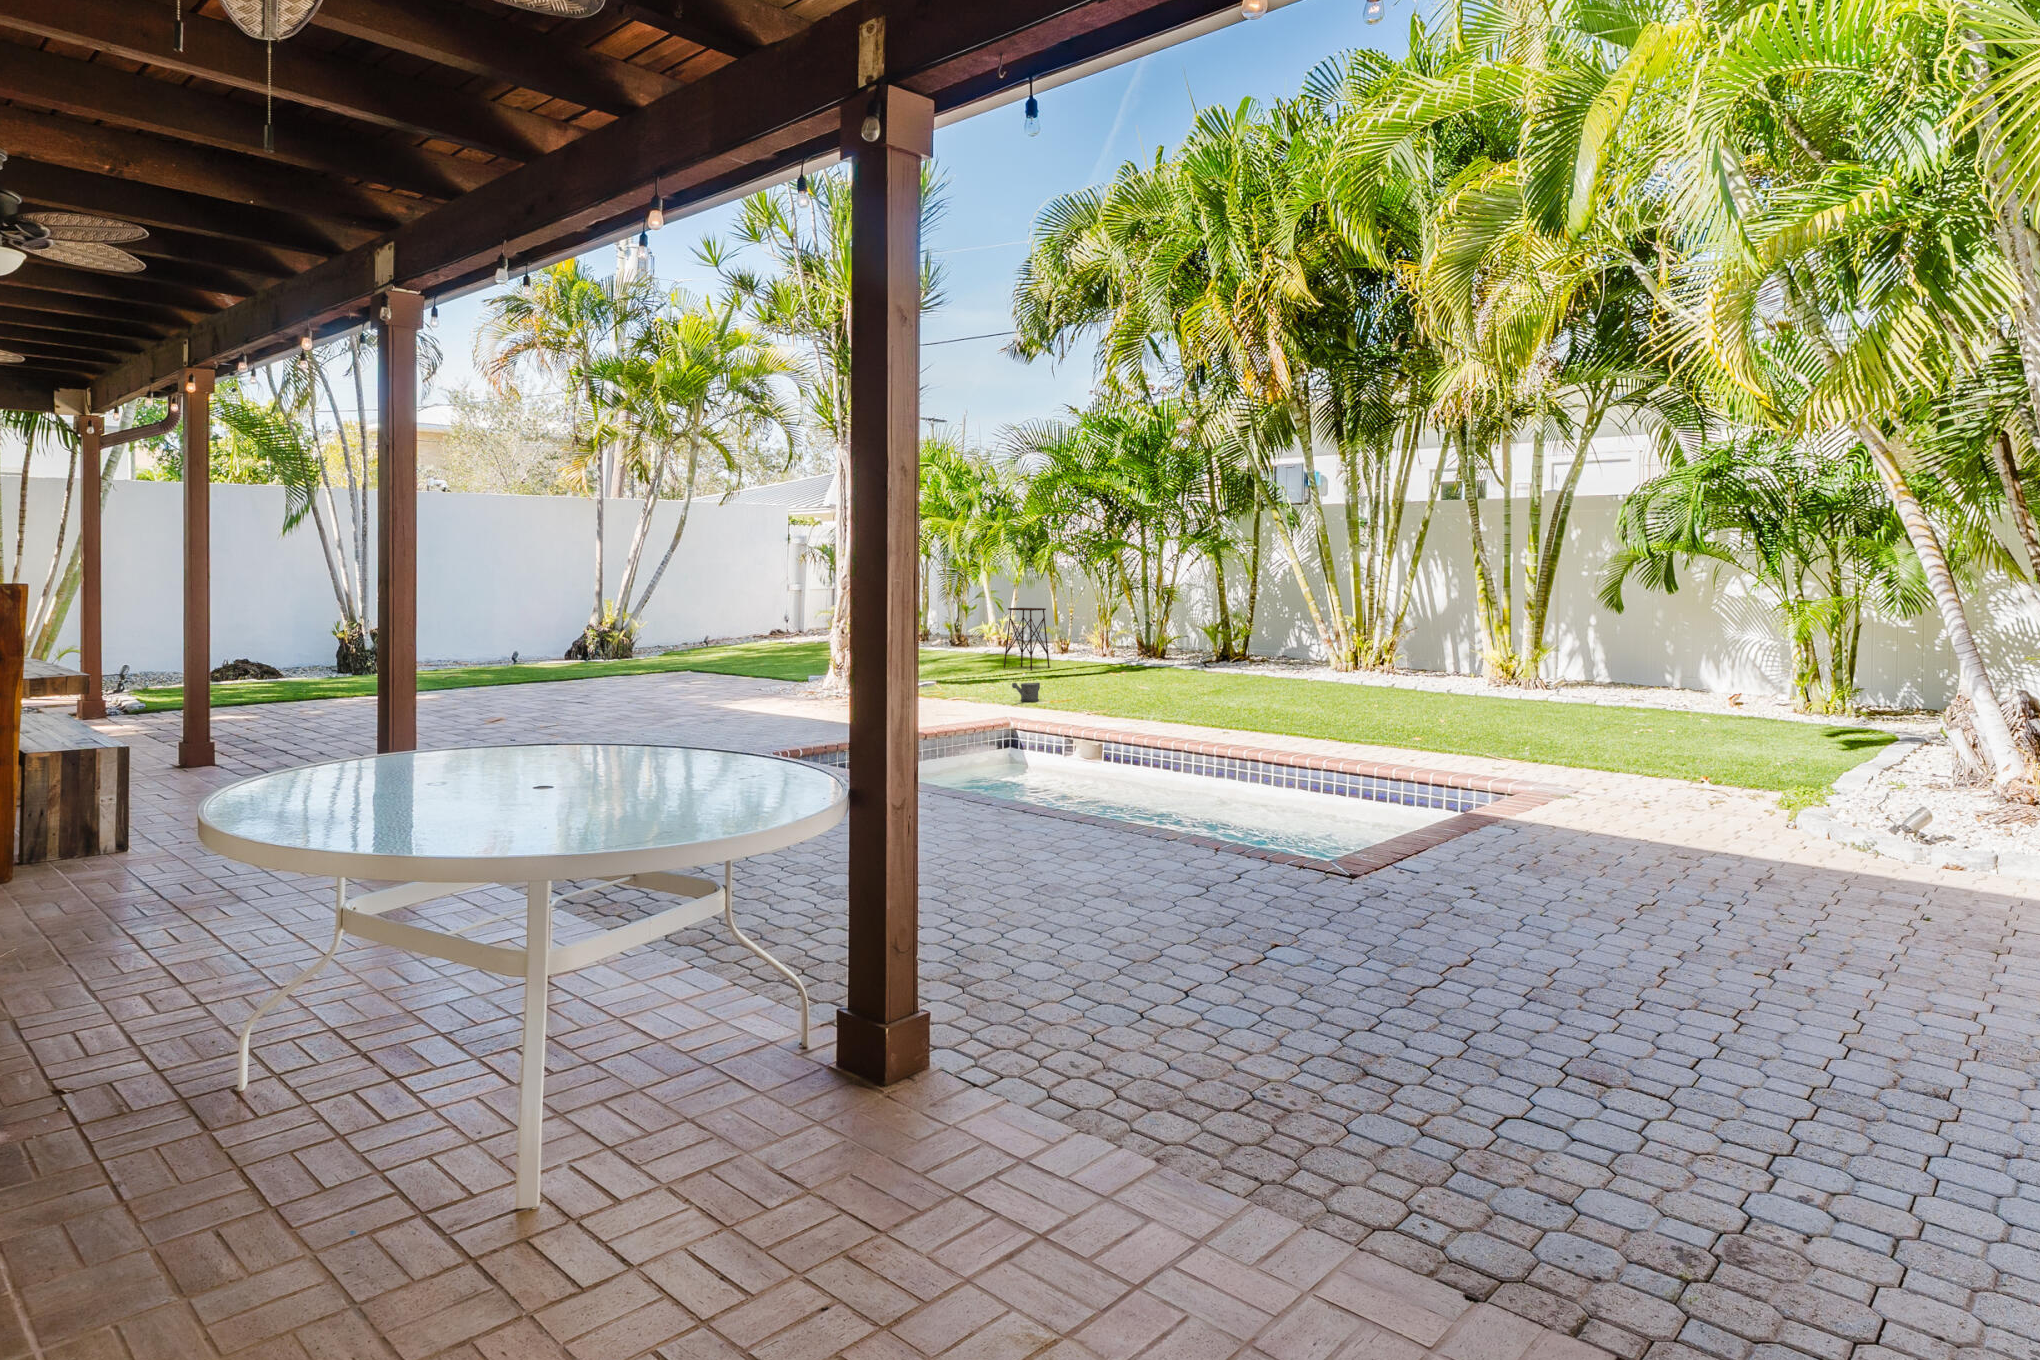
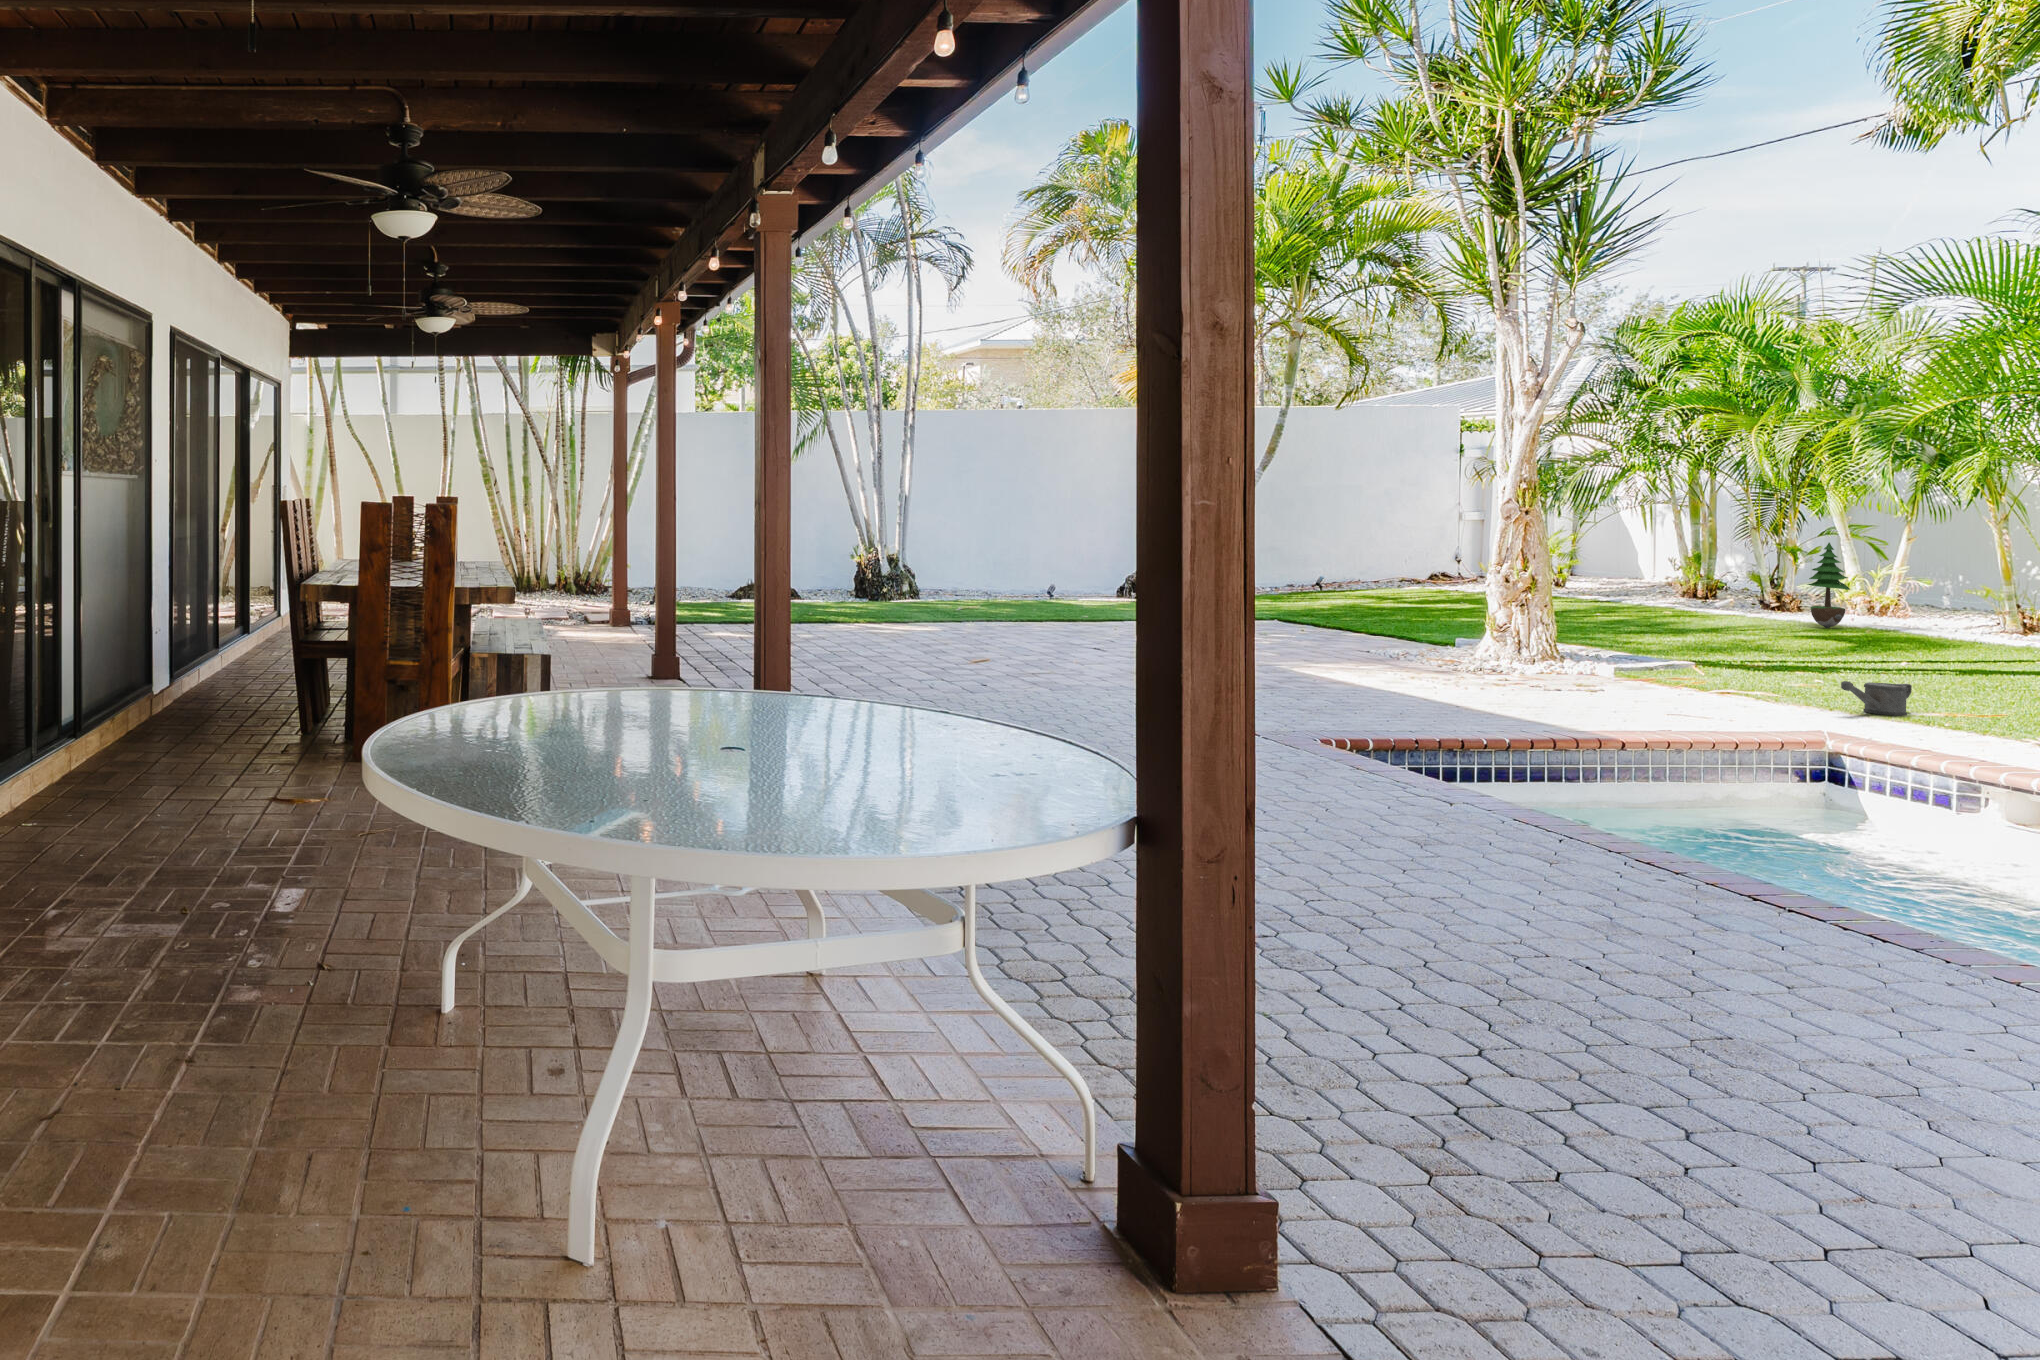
potted tree: none [981,604,1000,658] -> present [1807,543,1850,628]
side table: present [1004,608,1050,670] -> none [1848,551,1961,656]

